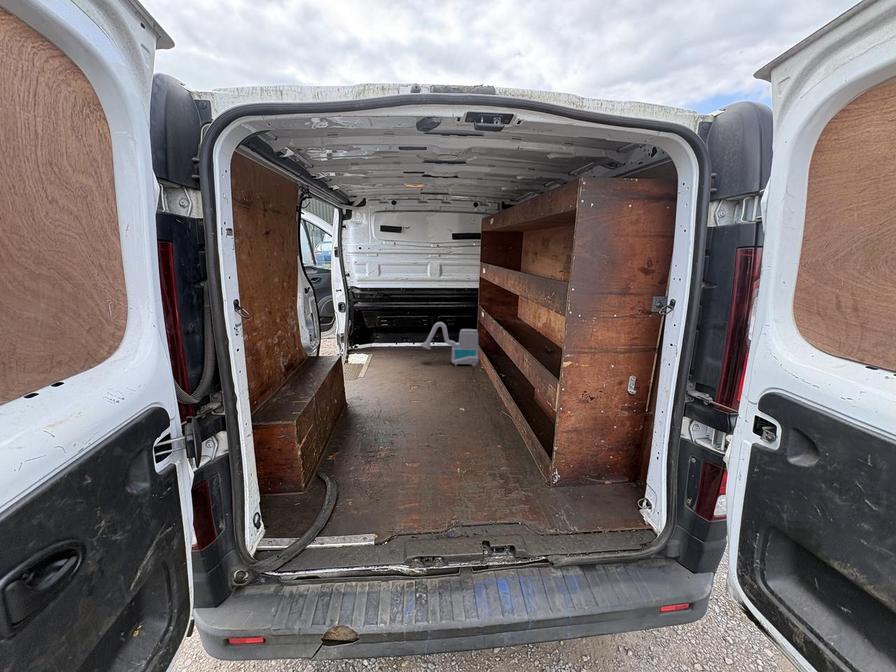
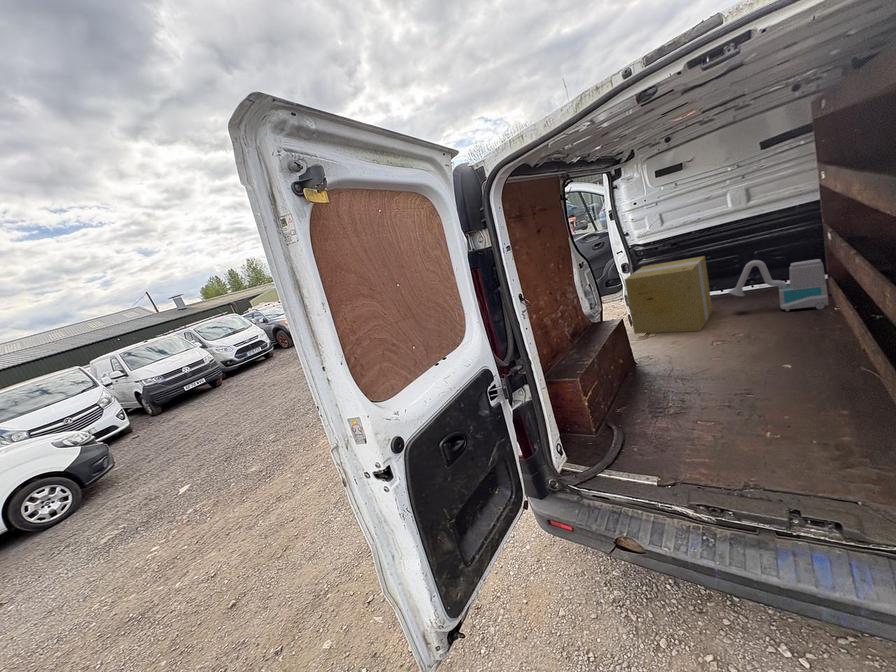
cardboard box: none [342,309,407,375] -> present [625,256,712,334]

